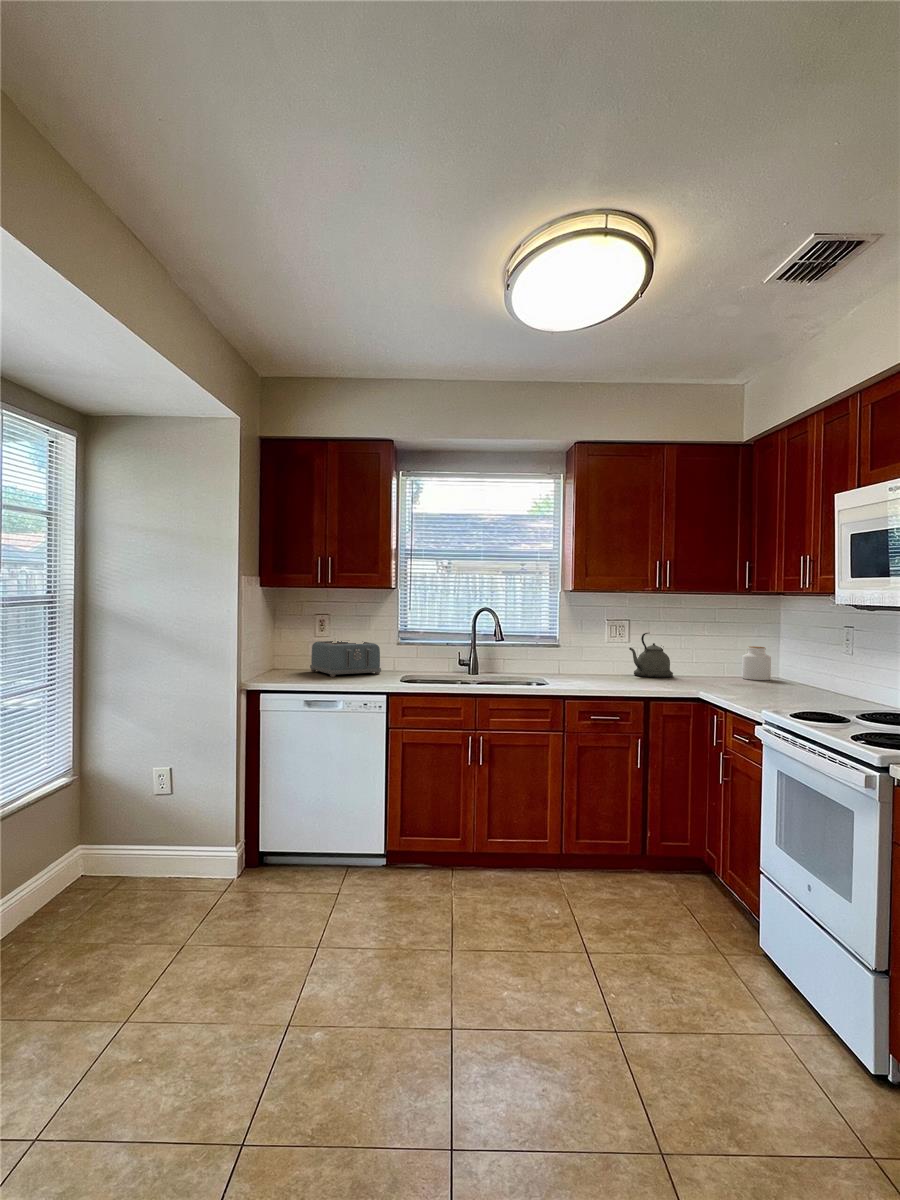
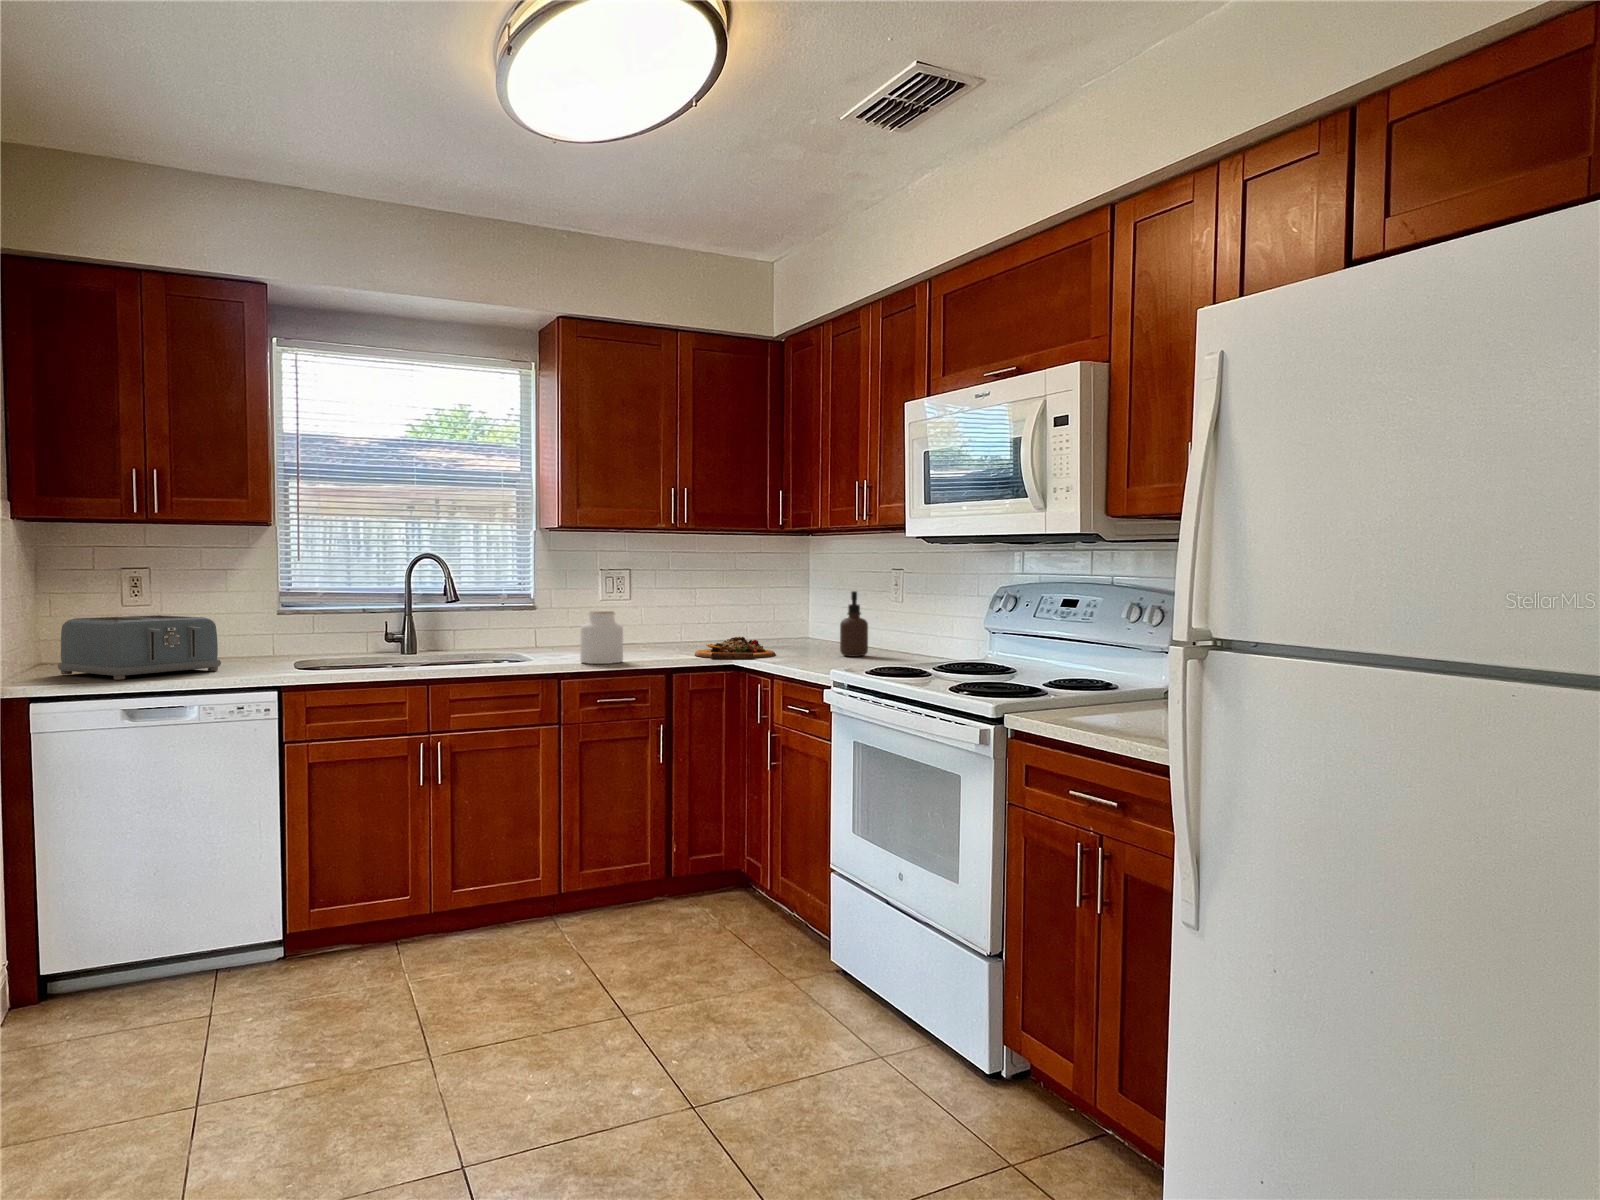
kettle: present [629,633,673,678] -> none [632,589,688,650]
soap dispenser: none [792,642,818,695] -> present [840,591,868,657]
jar: present [742,646,771,680] -> present [580,611,623,664]
cutting board: none [671,672,737,691] -> present [695,637,776,659]

